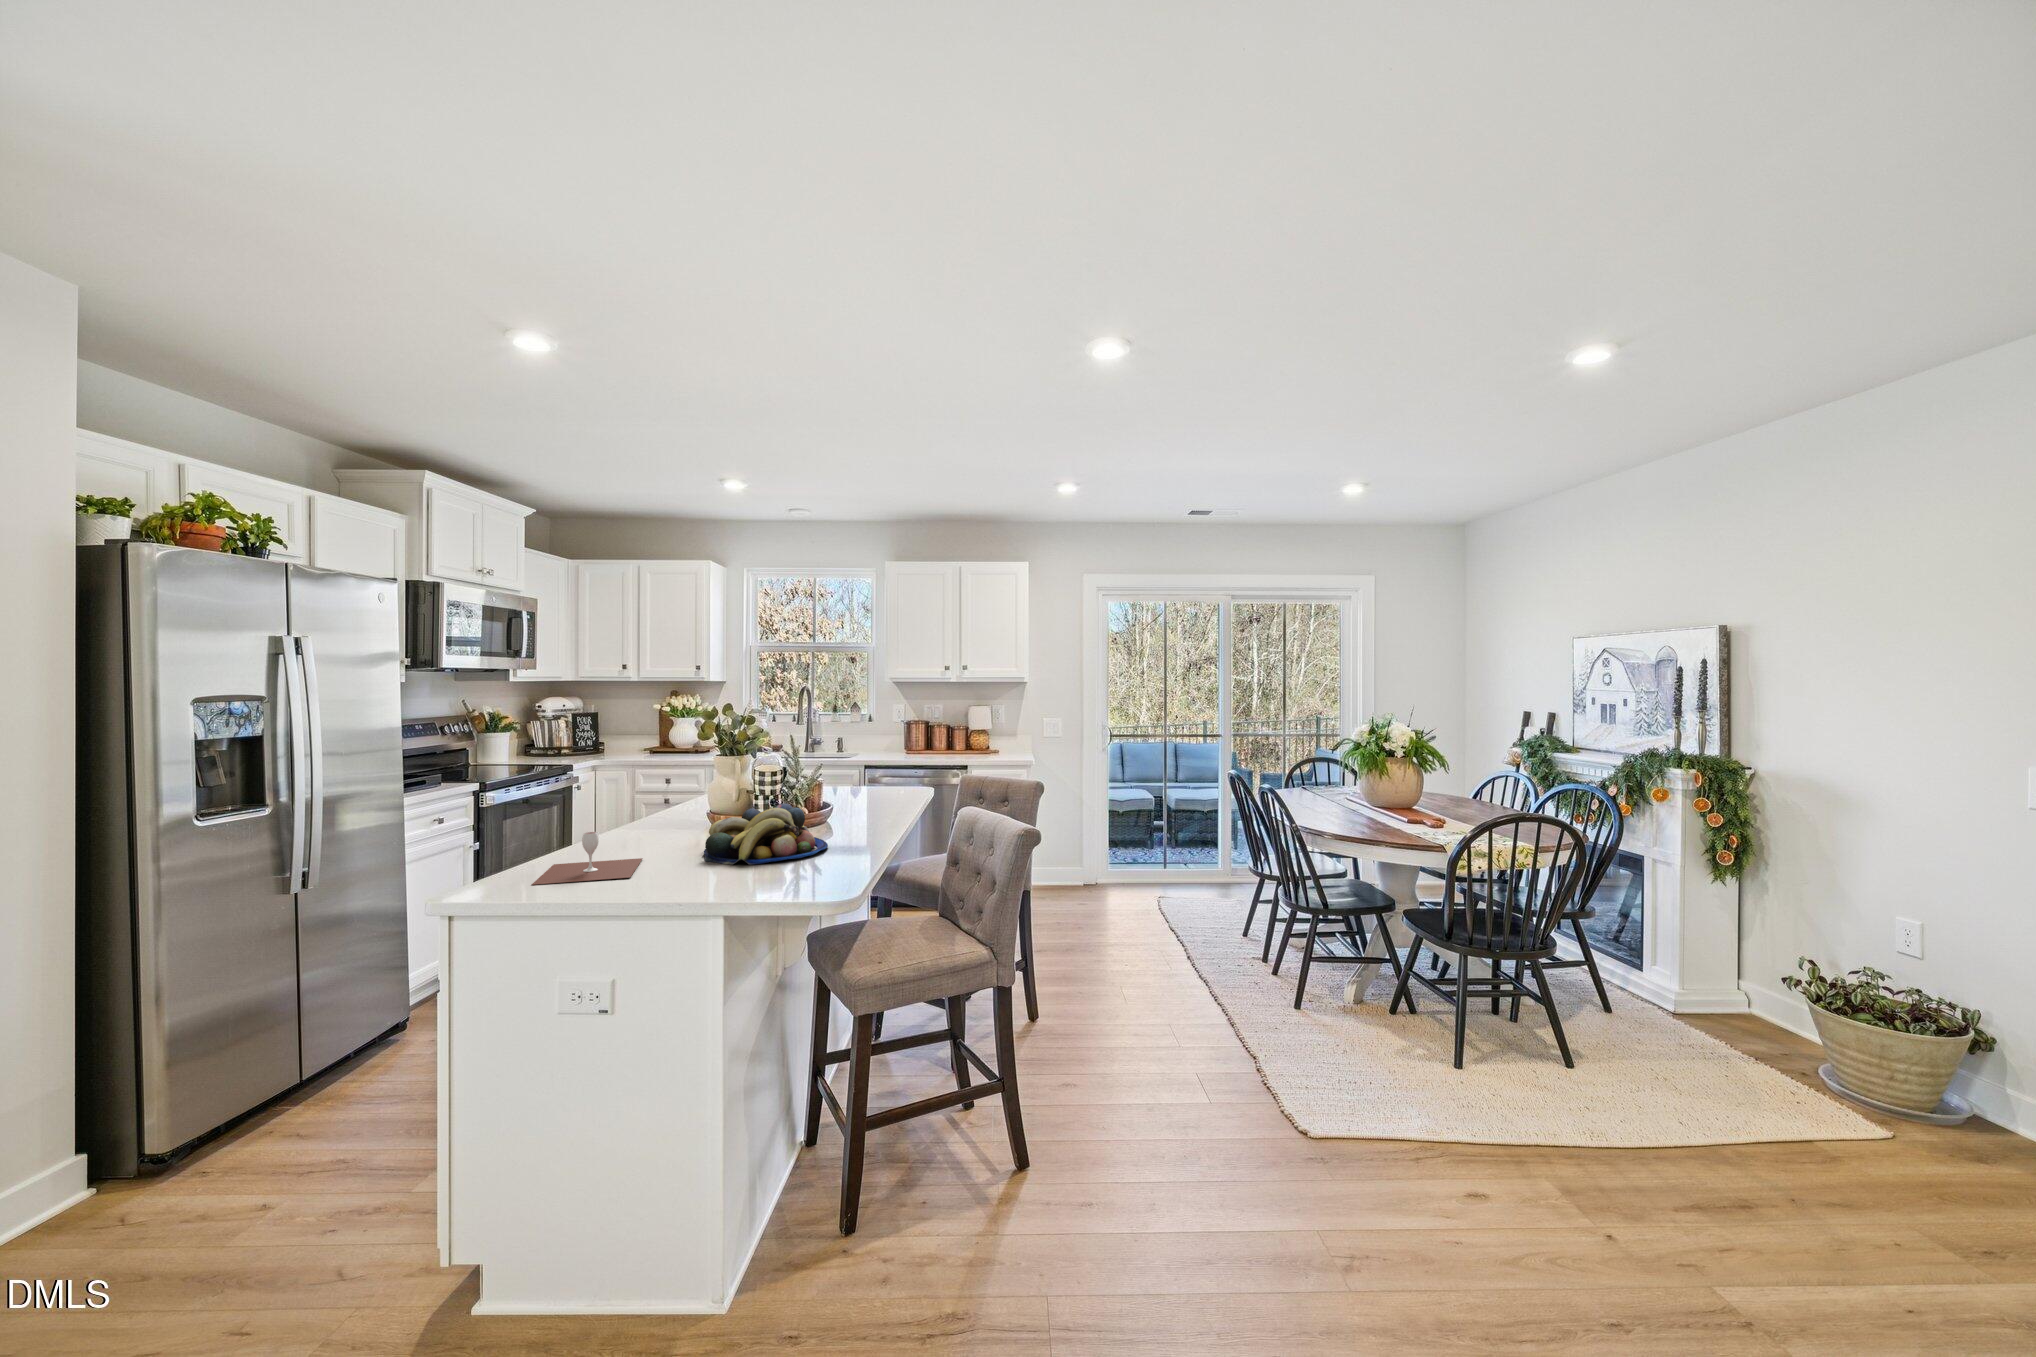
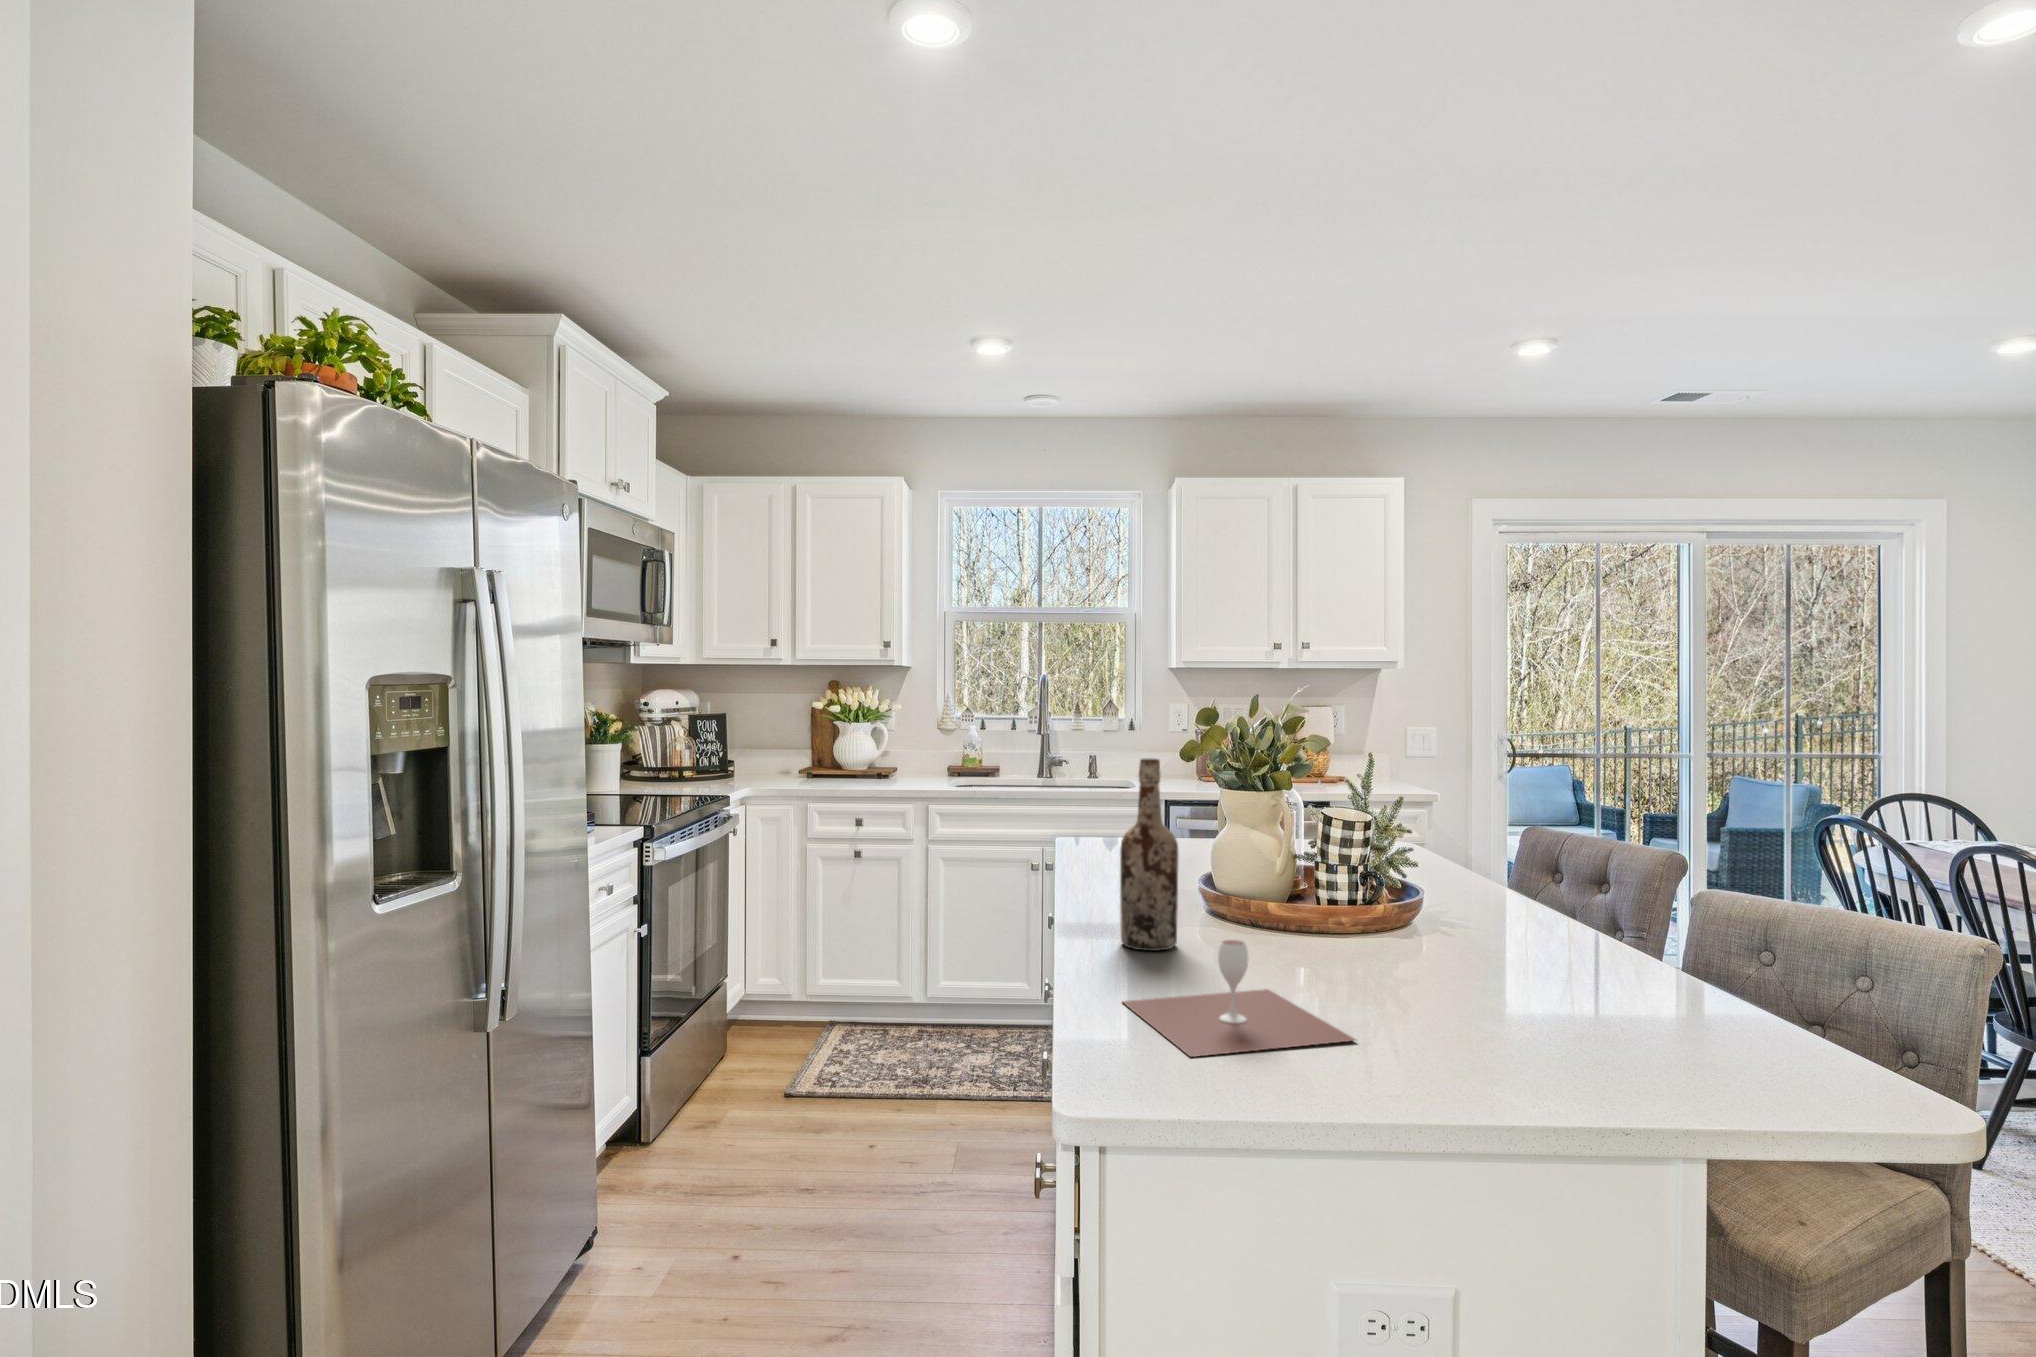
wine bottle: none [617,742,650,843] -> present [1120,759,1179,951]
fruit bowl: present [704,803,828,865] -> none [1336,879,1591,1009]

